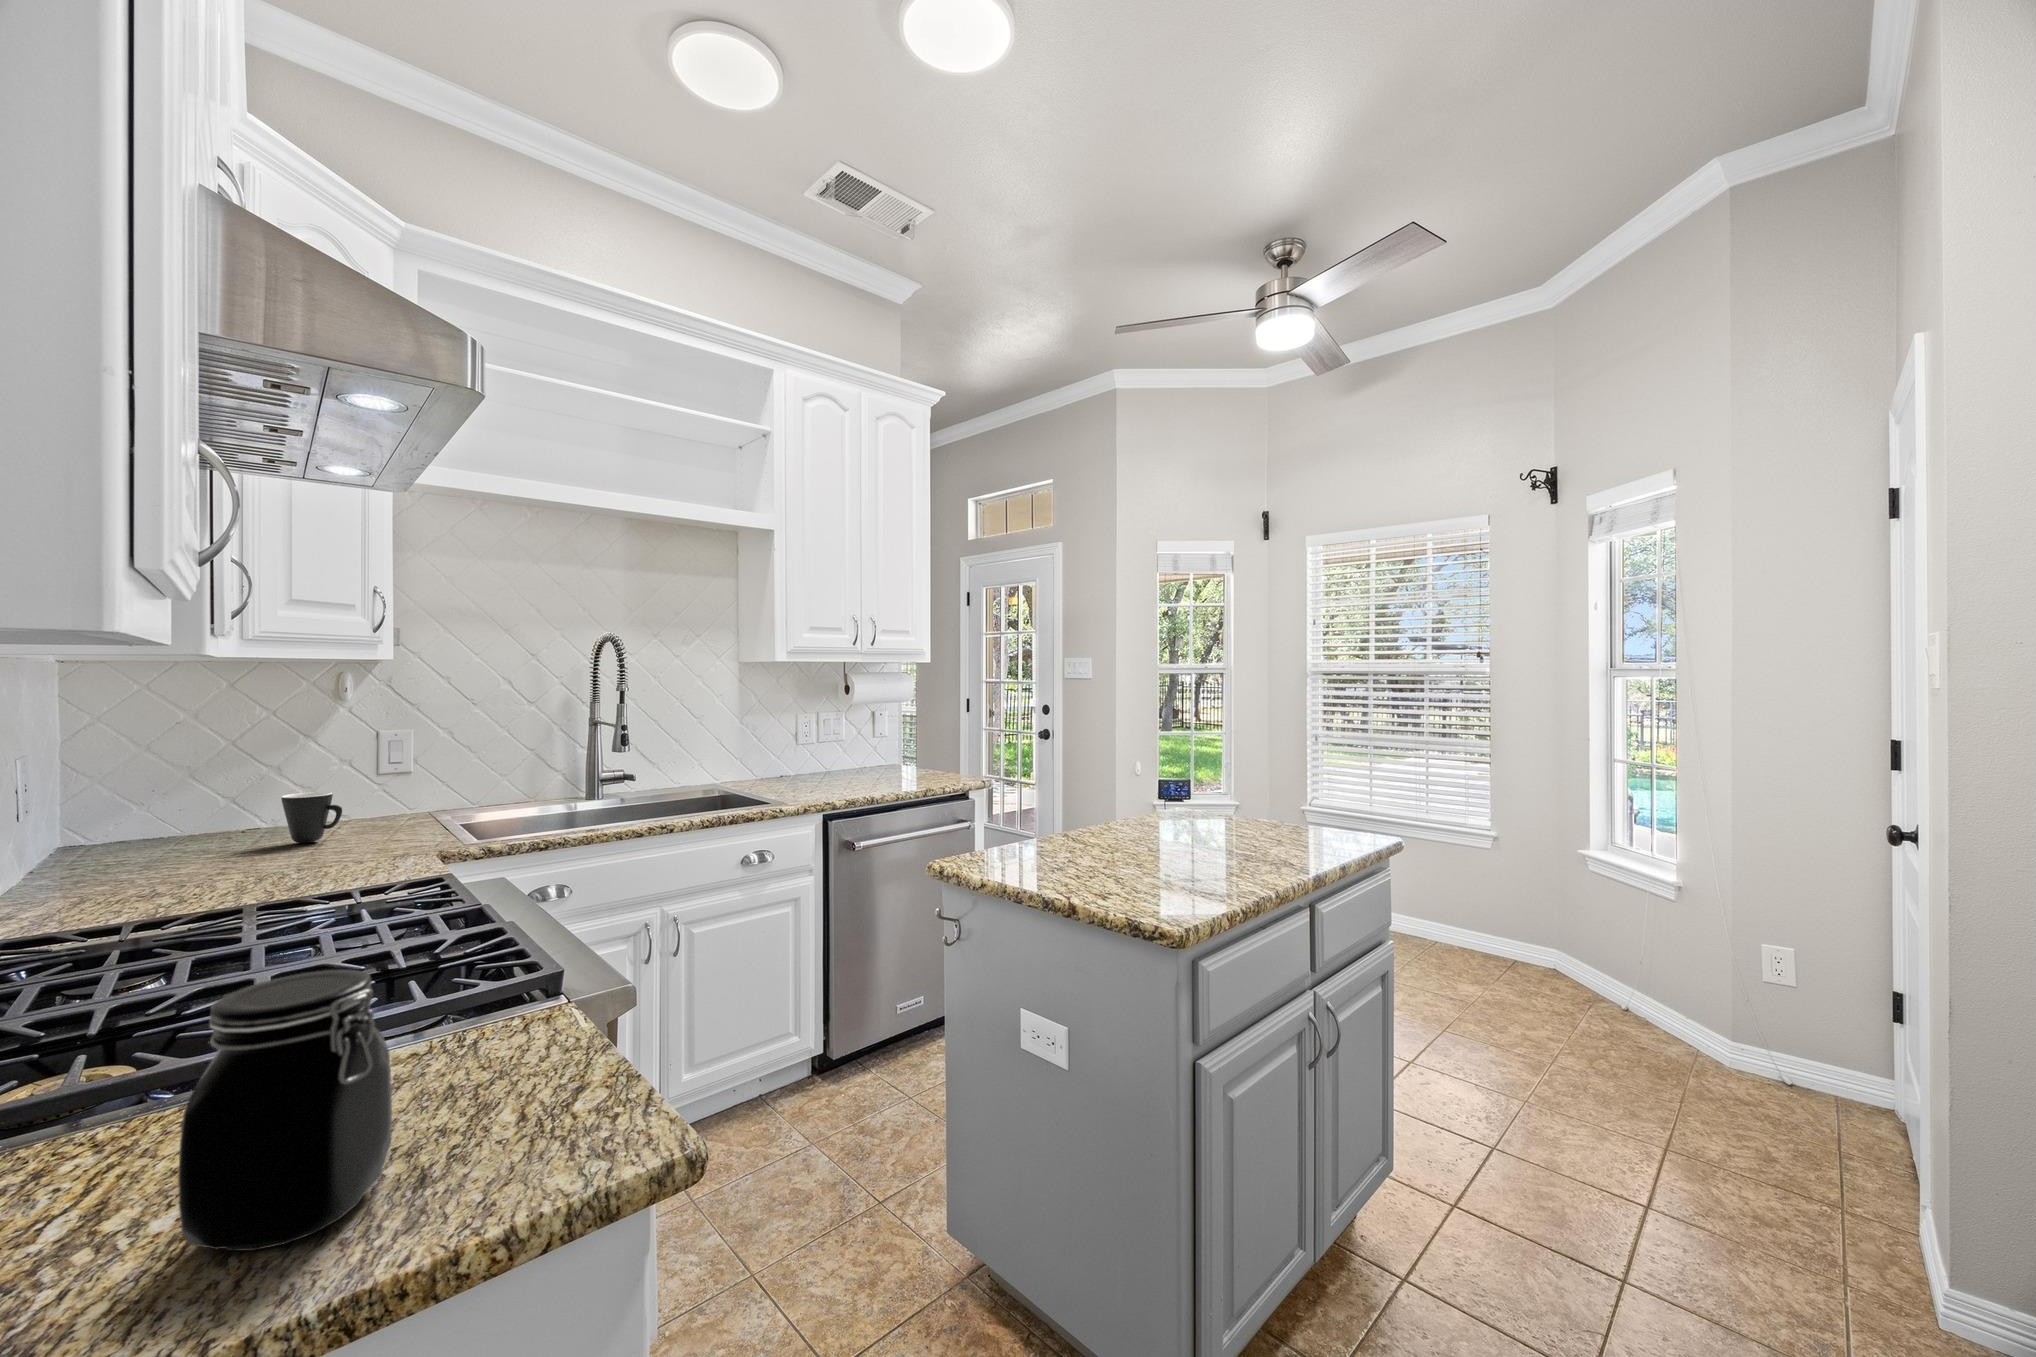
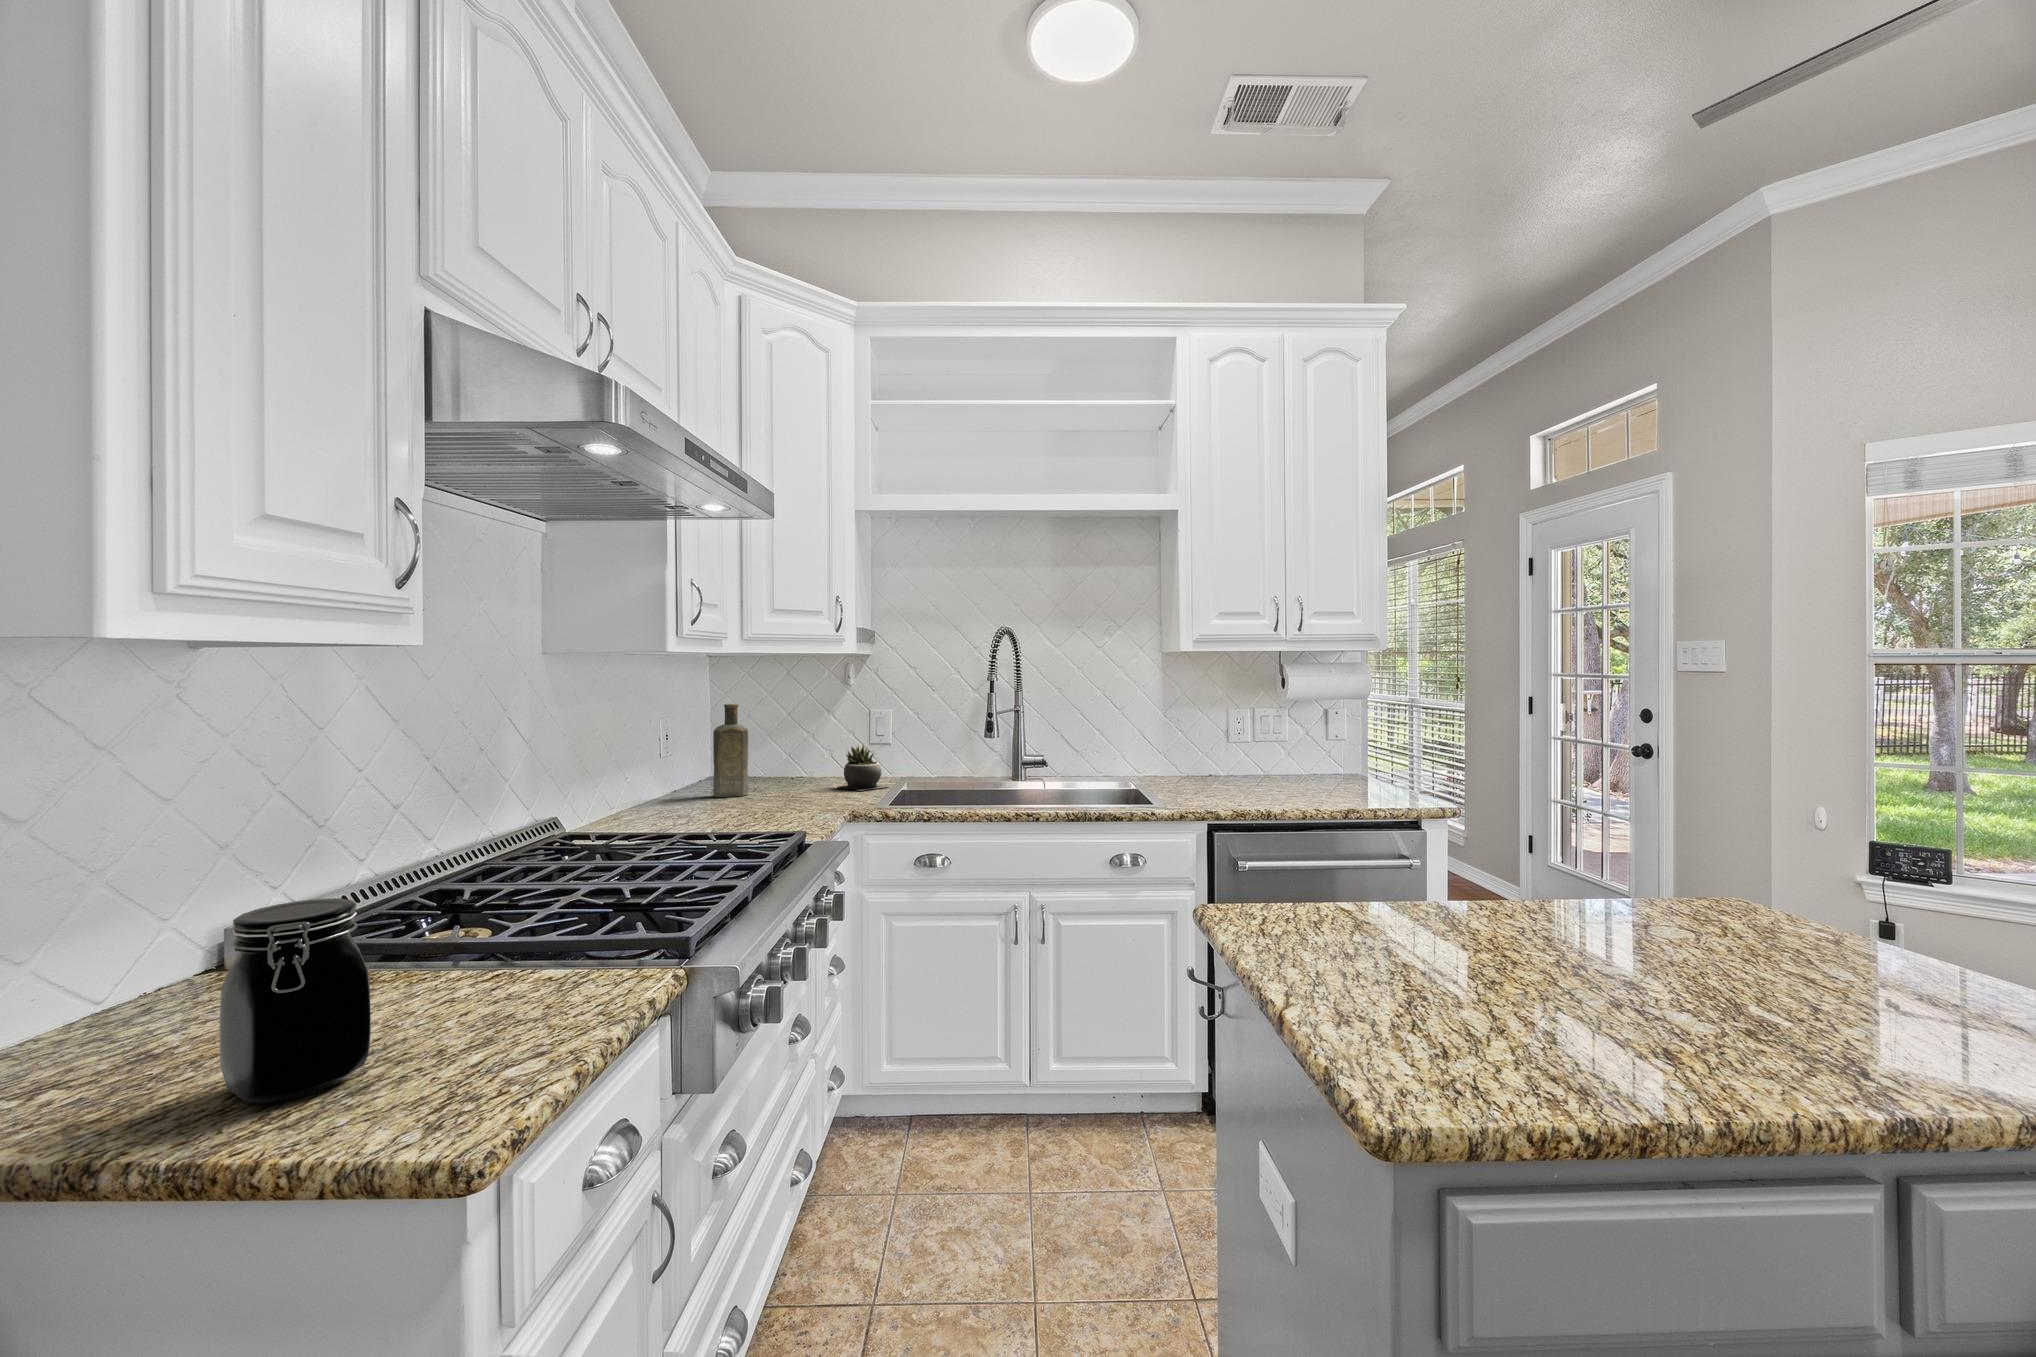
bottle: none [130,725,213,859] -> present [713,704,748,797]
succulent plant: none [343,770,428,826] -> present [839,745,889,791]
mug: present [281,792,342,843] -> none [782,759,816,797]

